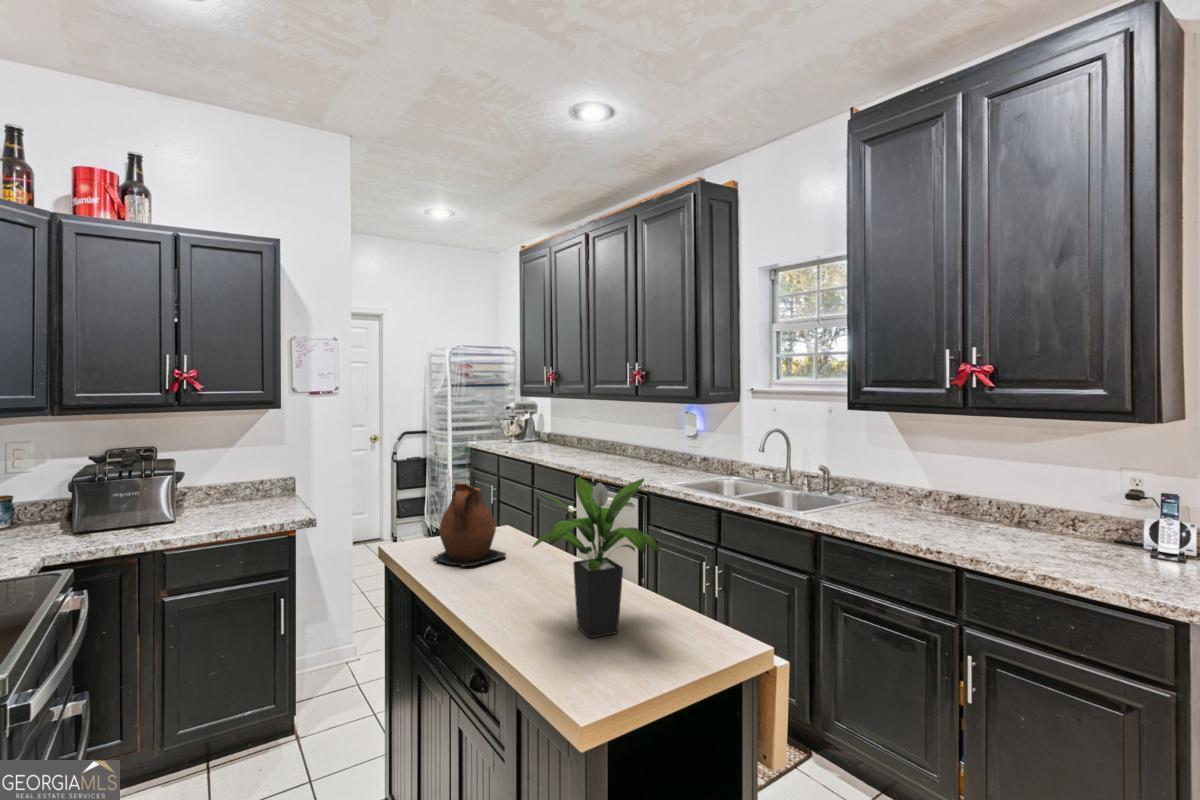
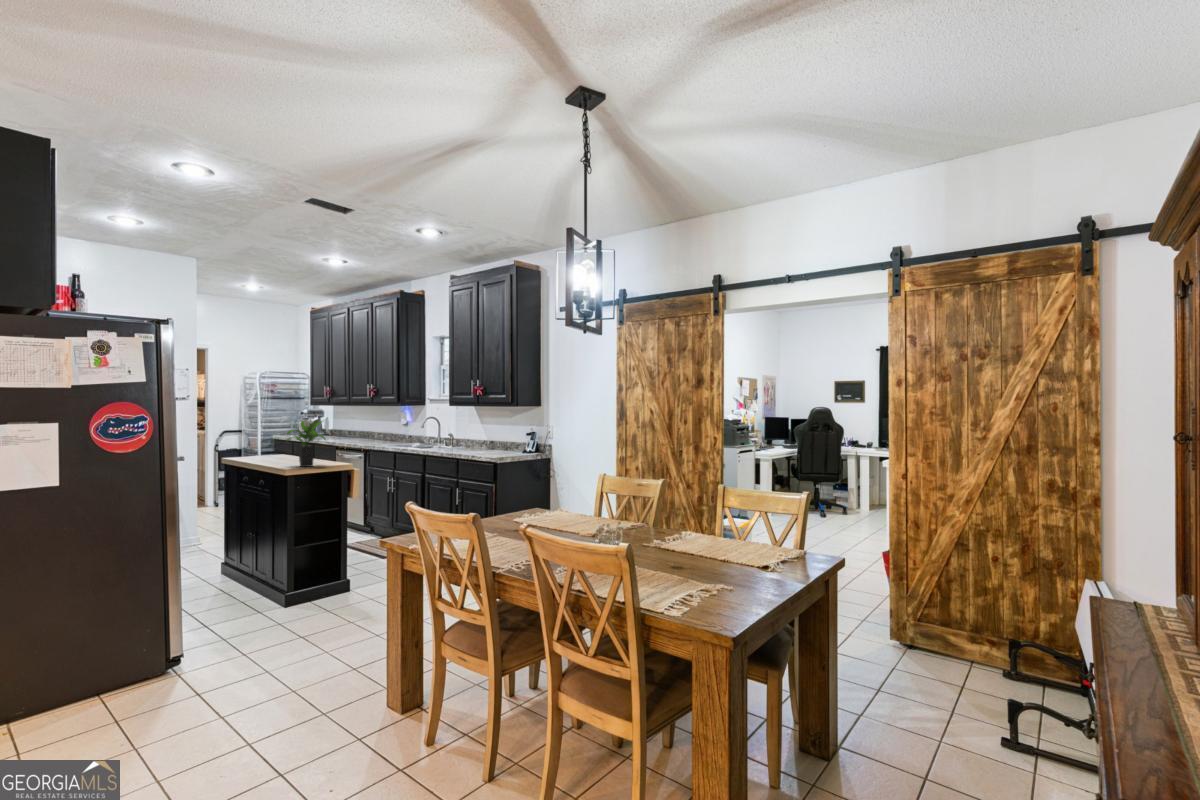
ceramic pitcher: present [434,483,506,567] -> none [247,429,281,461]

